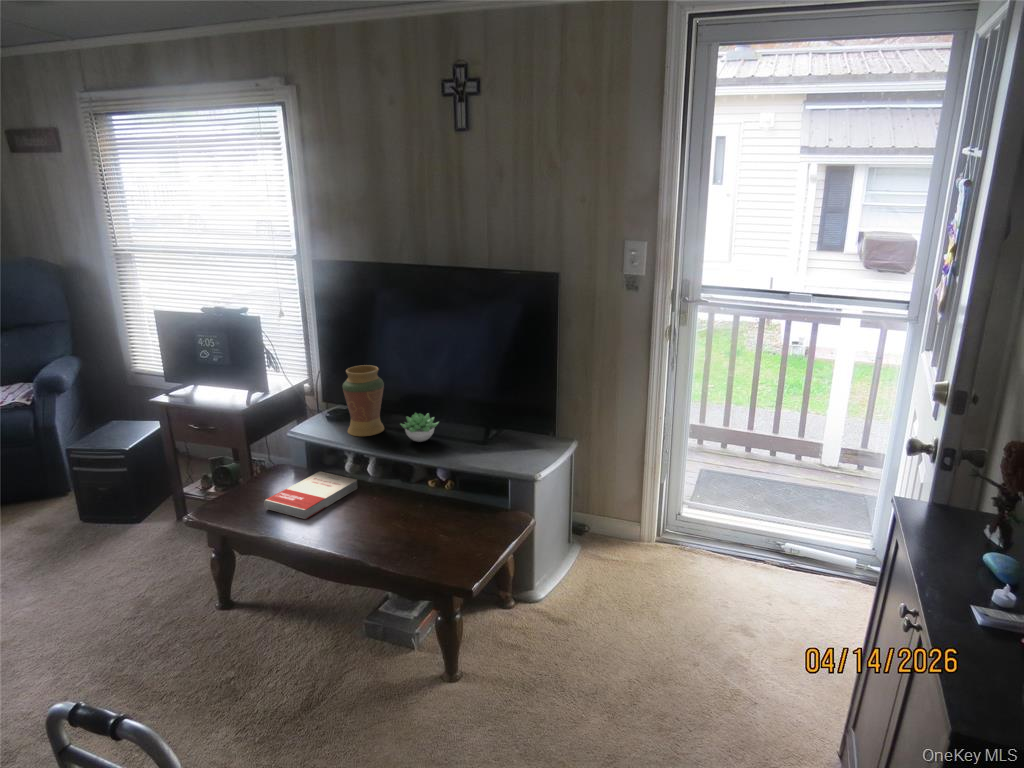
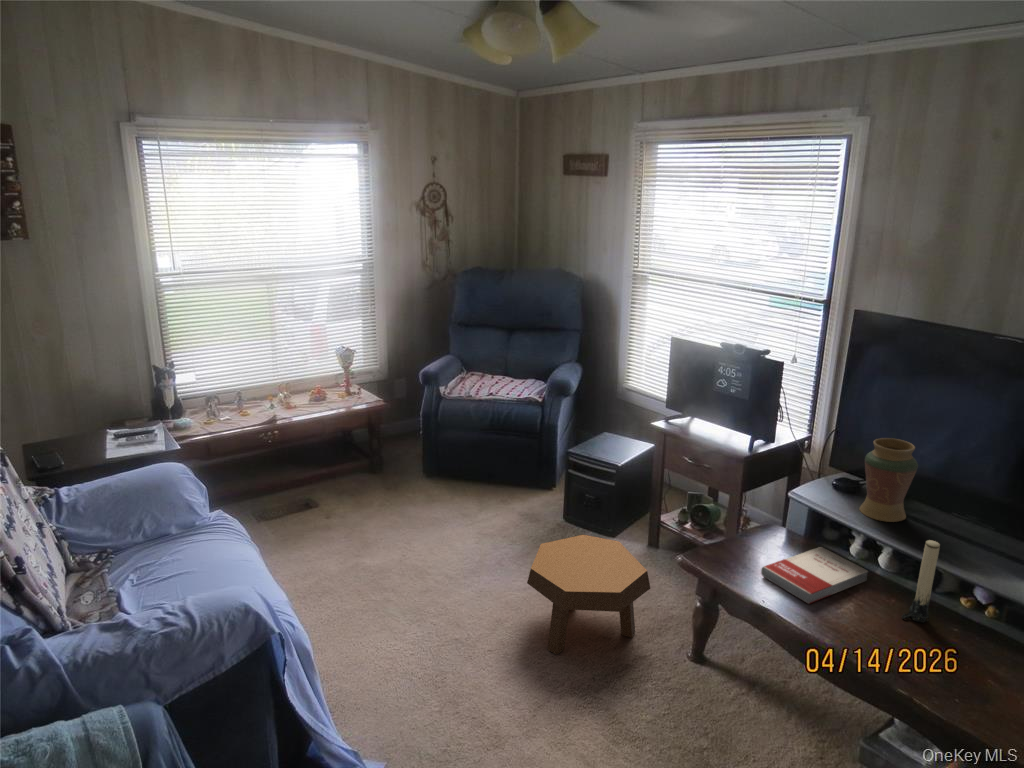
succulent plant: present [401,413,439,442] -> none [934,510,990,548]
candle: none [382,438,402,509] -> present [902,540,940,622]
footstool: none [16,522,166,655] -> present [527,535,650,655]

